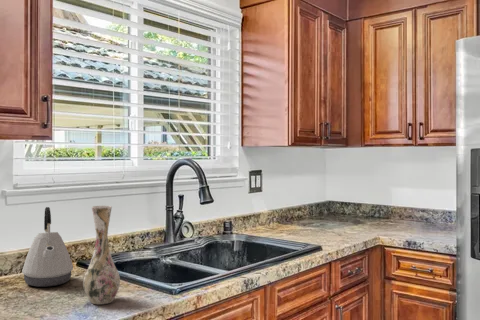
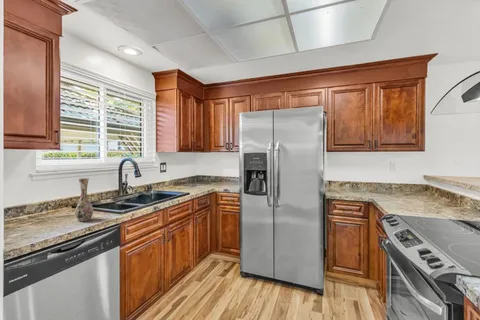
kettle: present [22,207,73,287] -> none [42,180,70,217]

